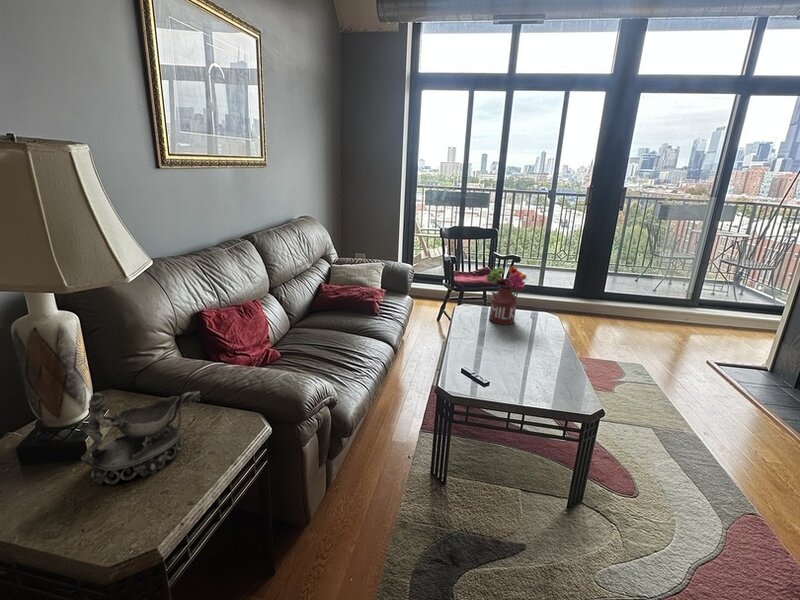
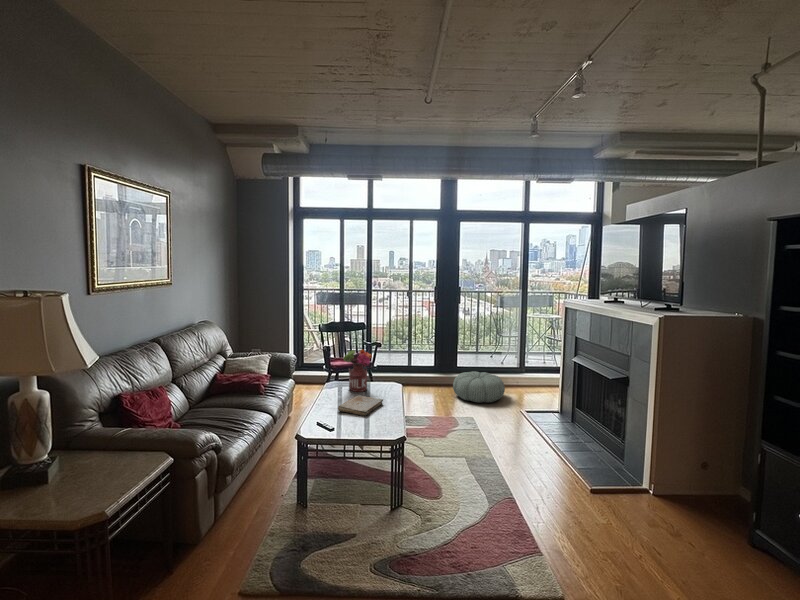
pouf: none [606,302,682,345] -> present [453,371,505,403]
book: none [486,331,548,367] -> present [338,395,383,416]
decorative bowl: present [81,391,200,484] -> none [51,433,127,492]

